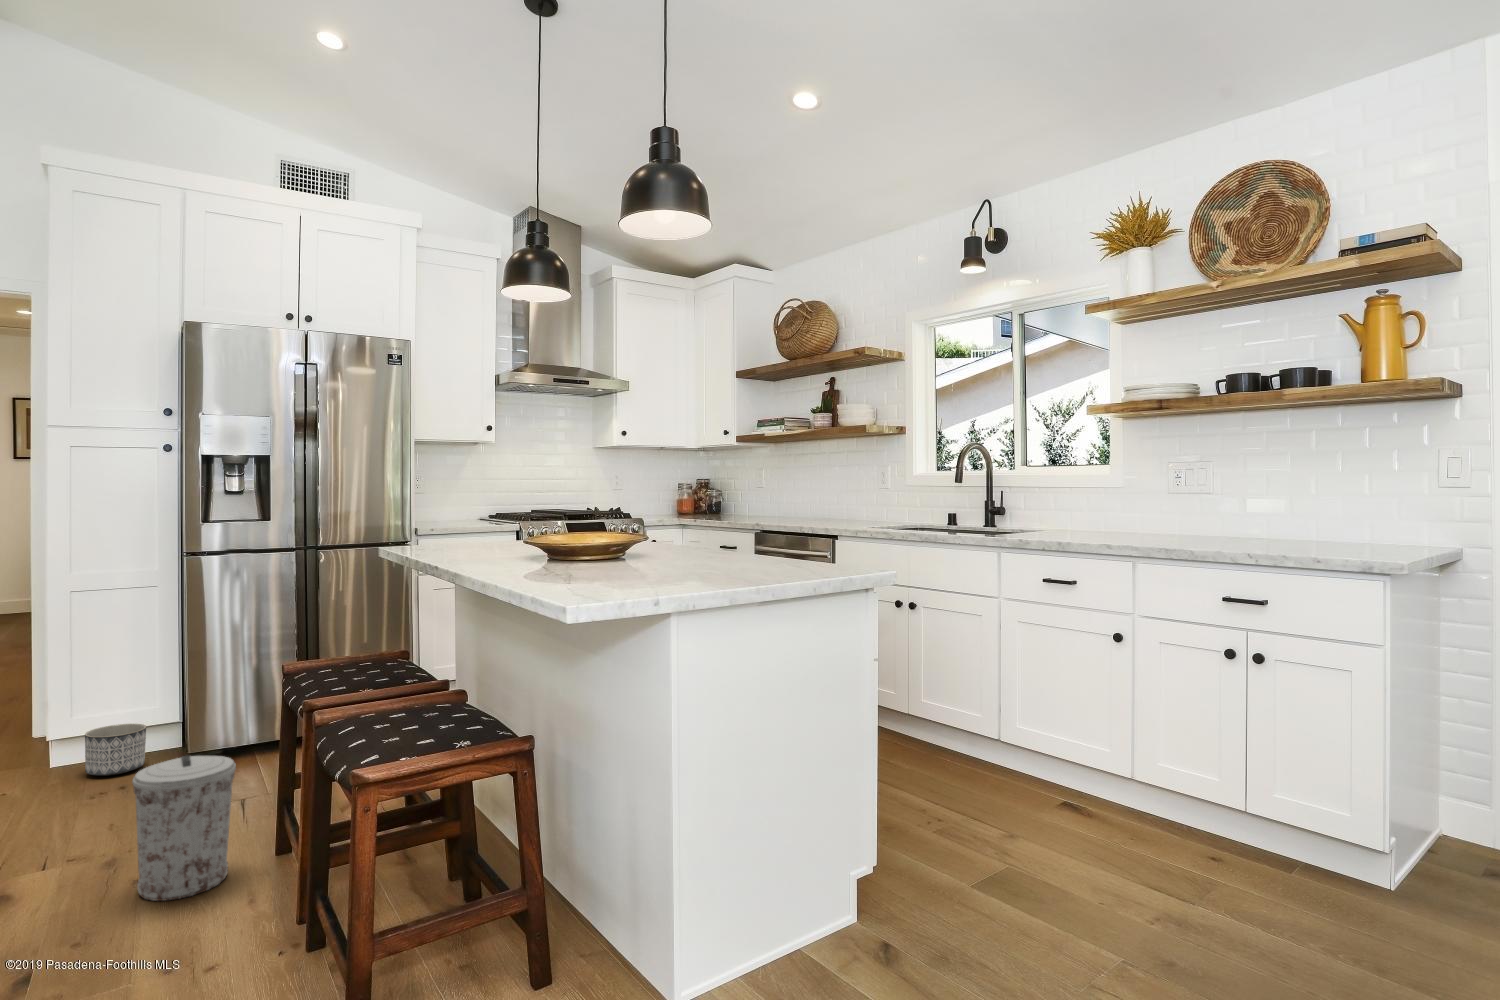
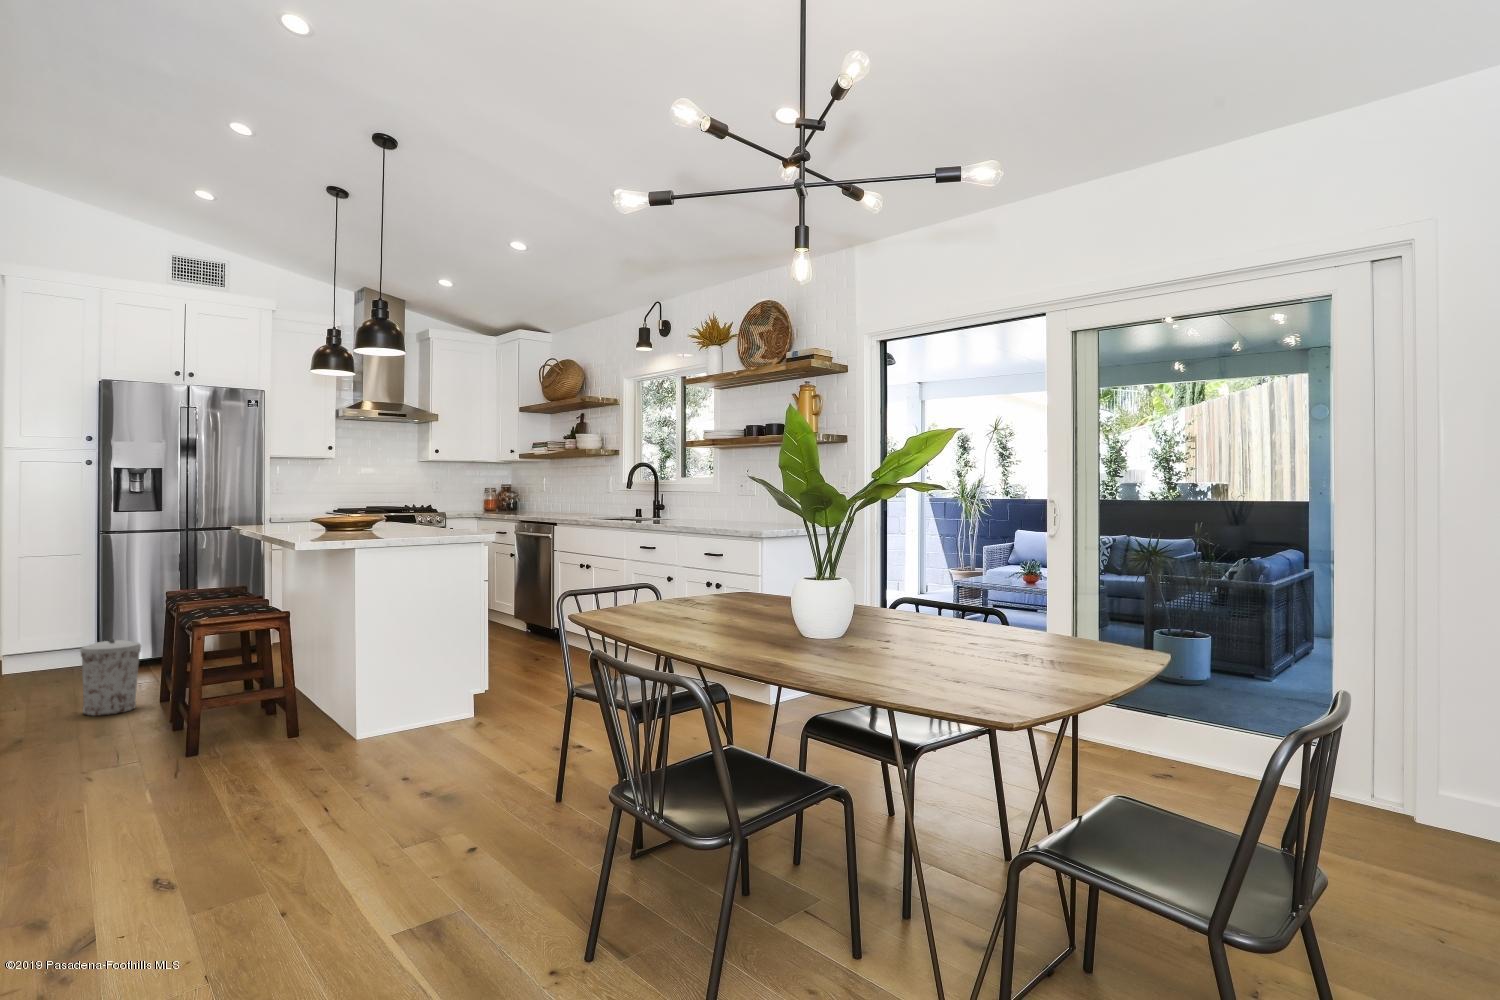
planter: present [85,724,146,776] -> none [31,646,74,678]

